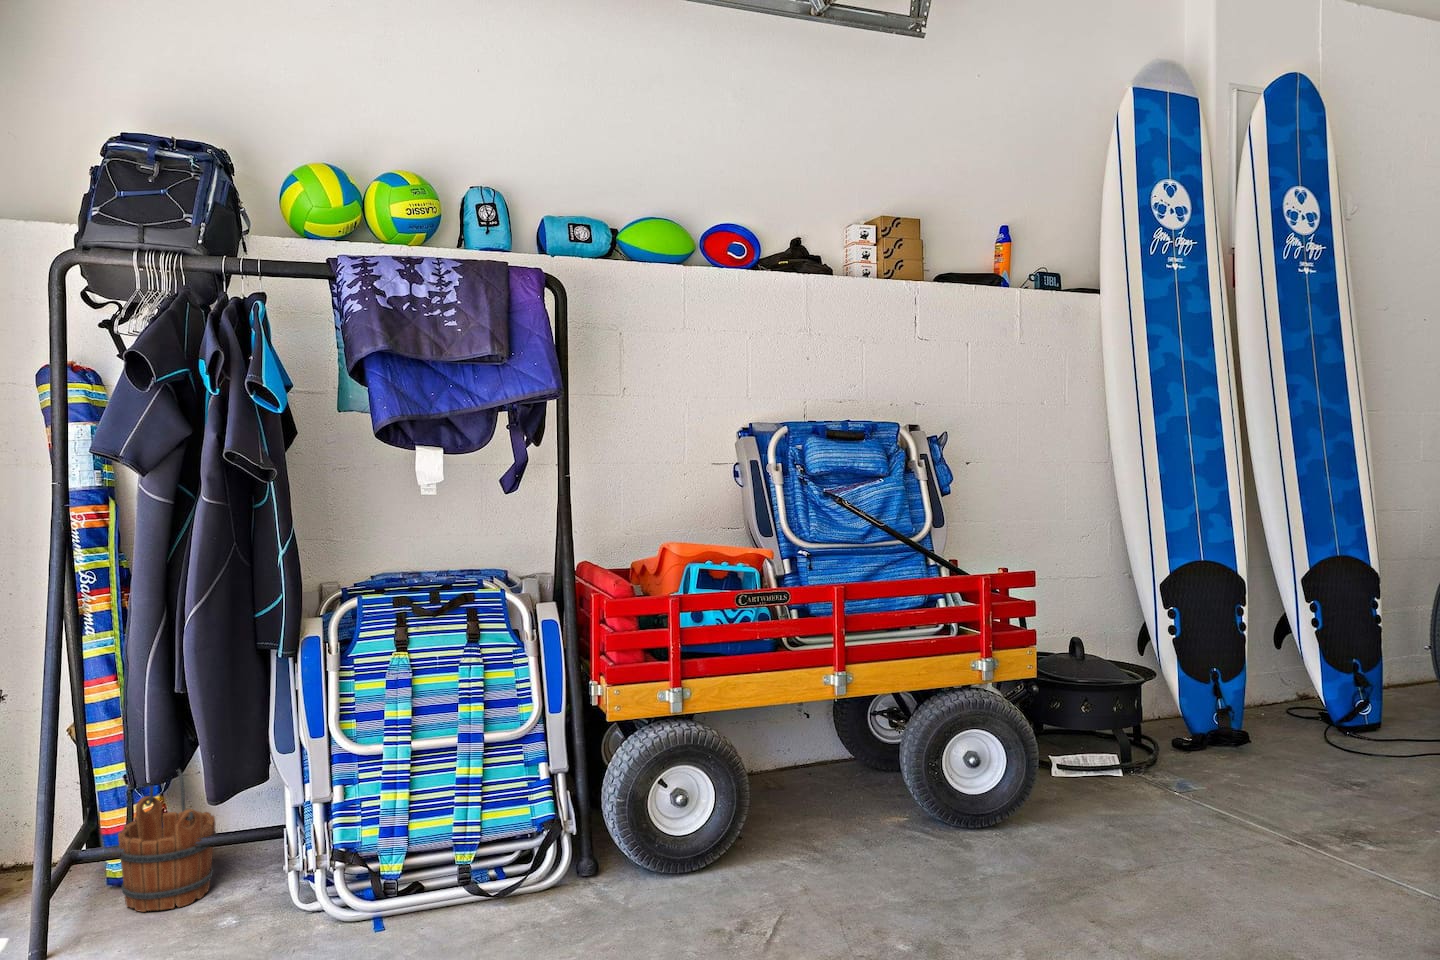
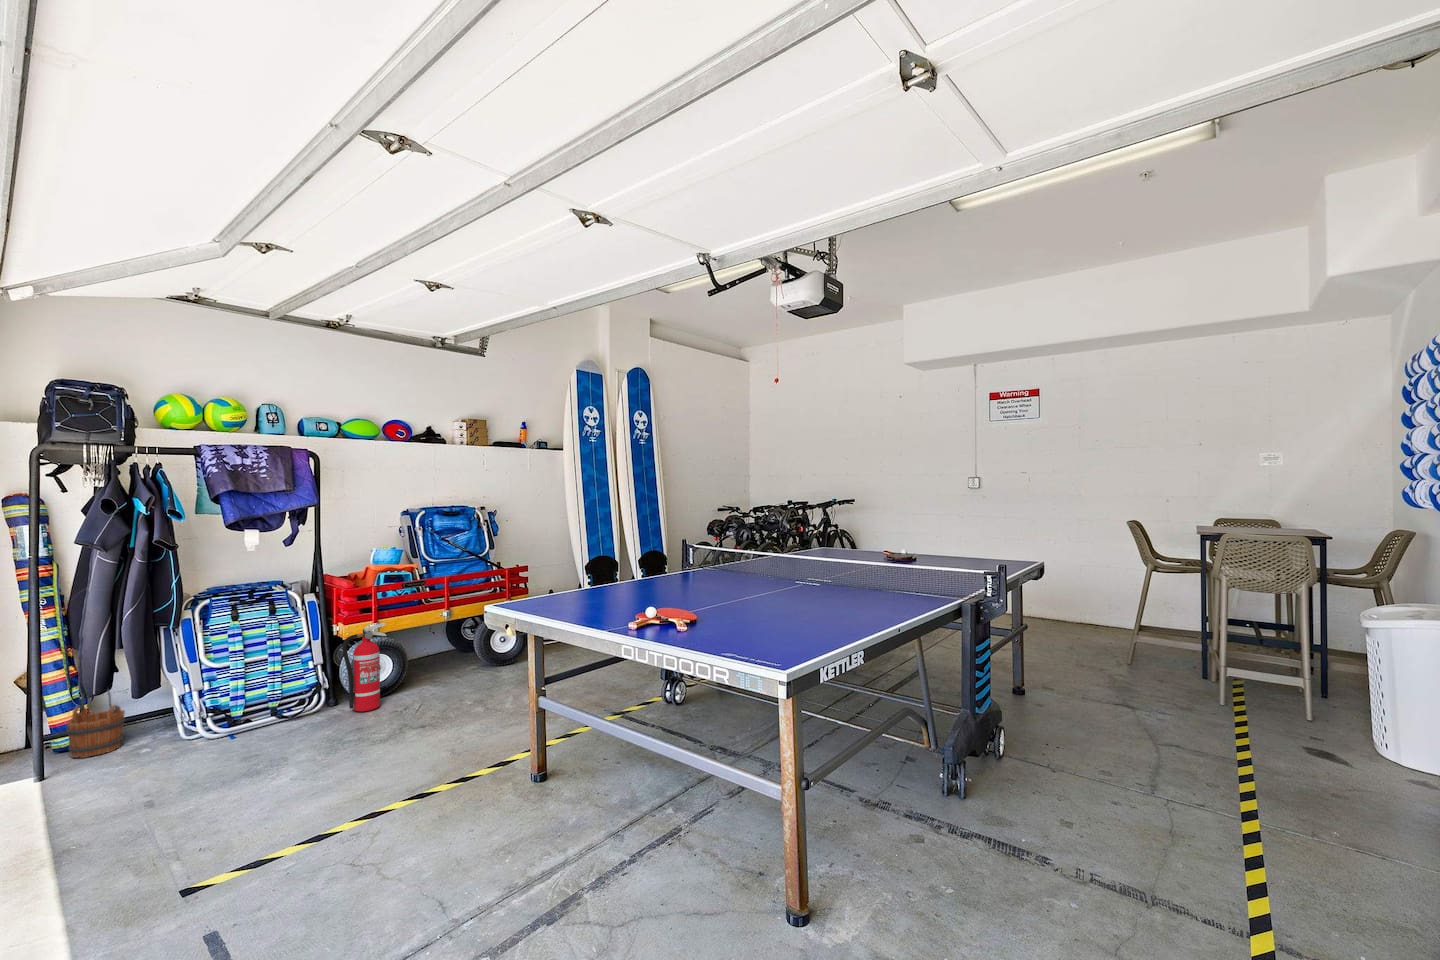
fire extinguisher: none [602,693,701,916] -> present [342,623,386,712]

